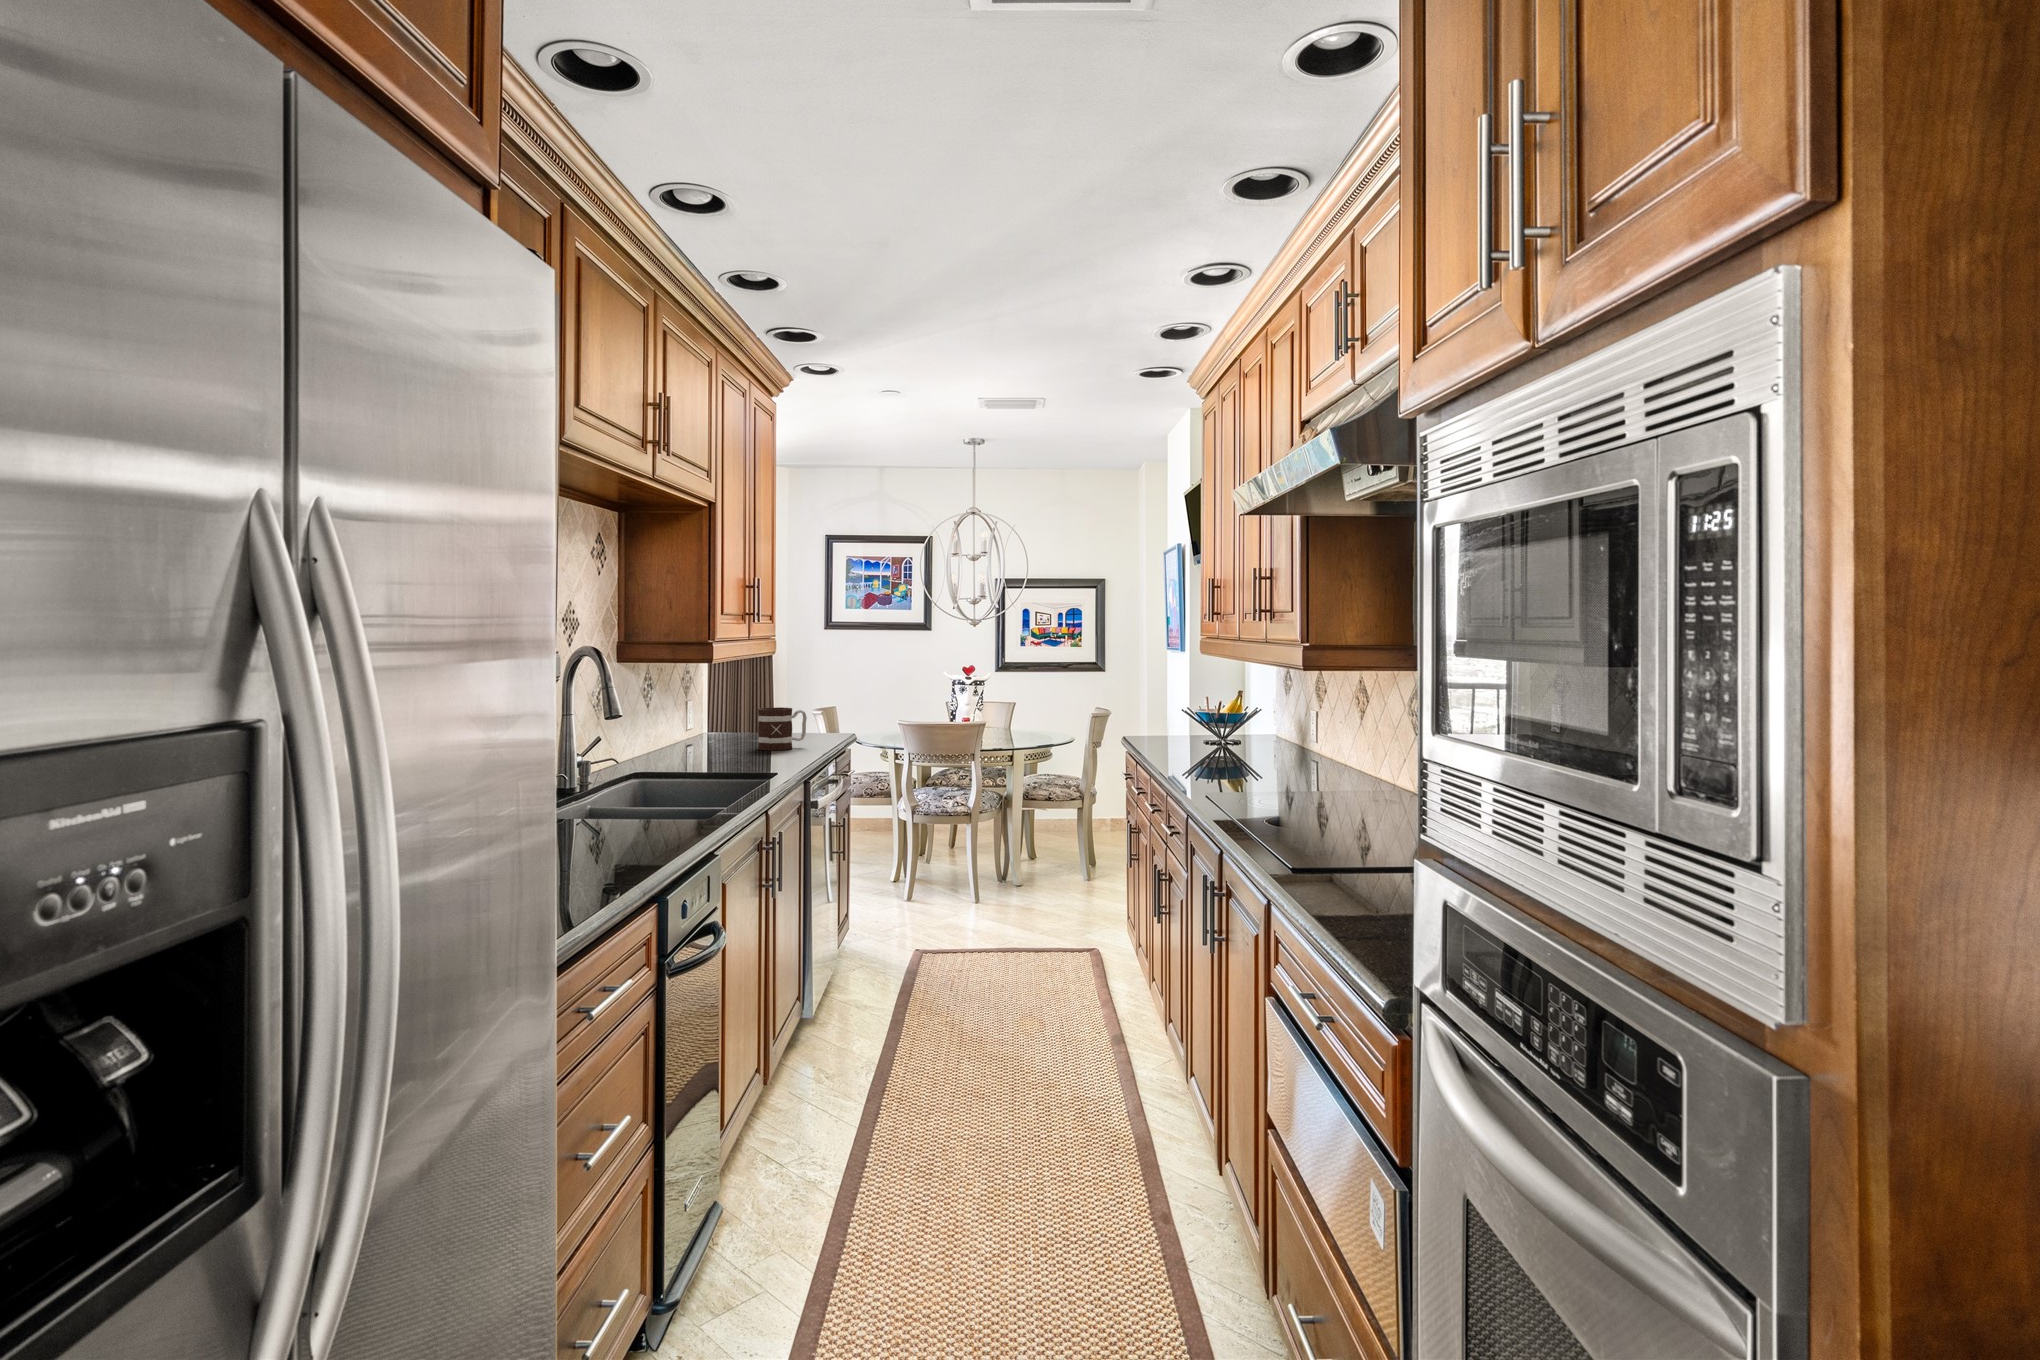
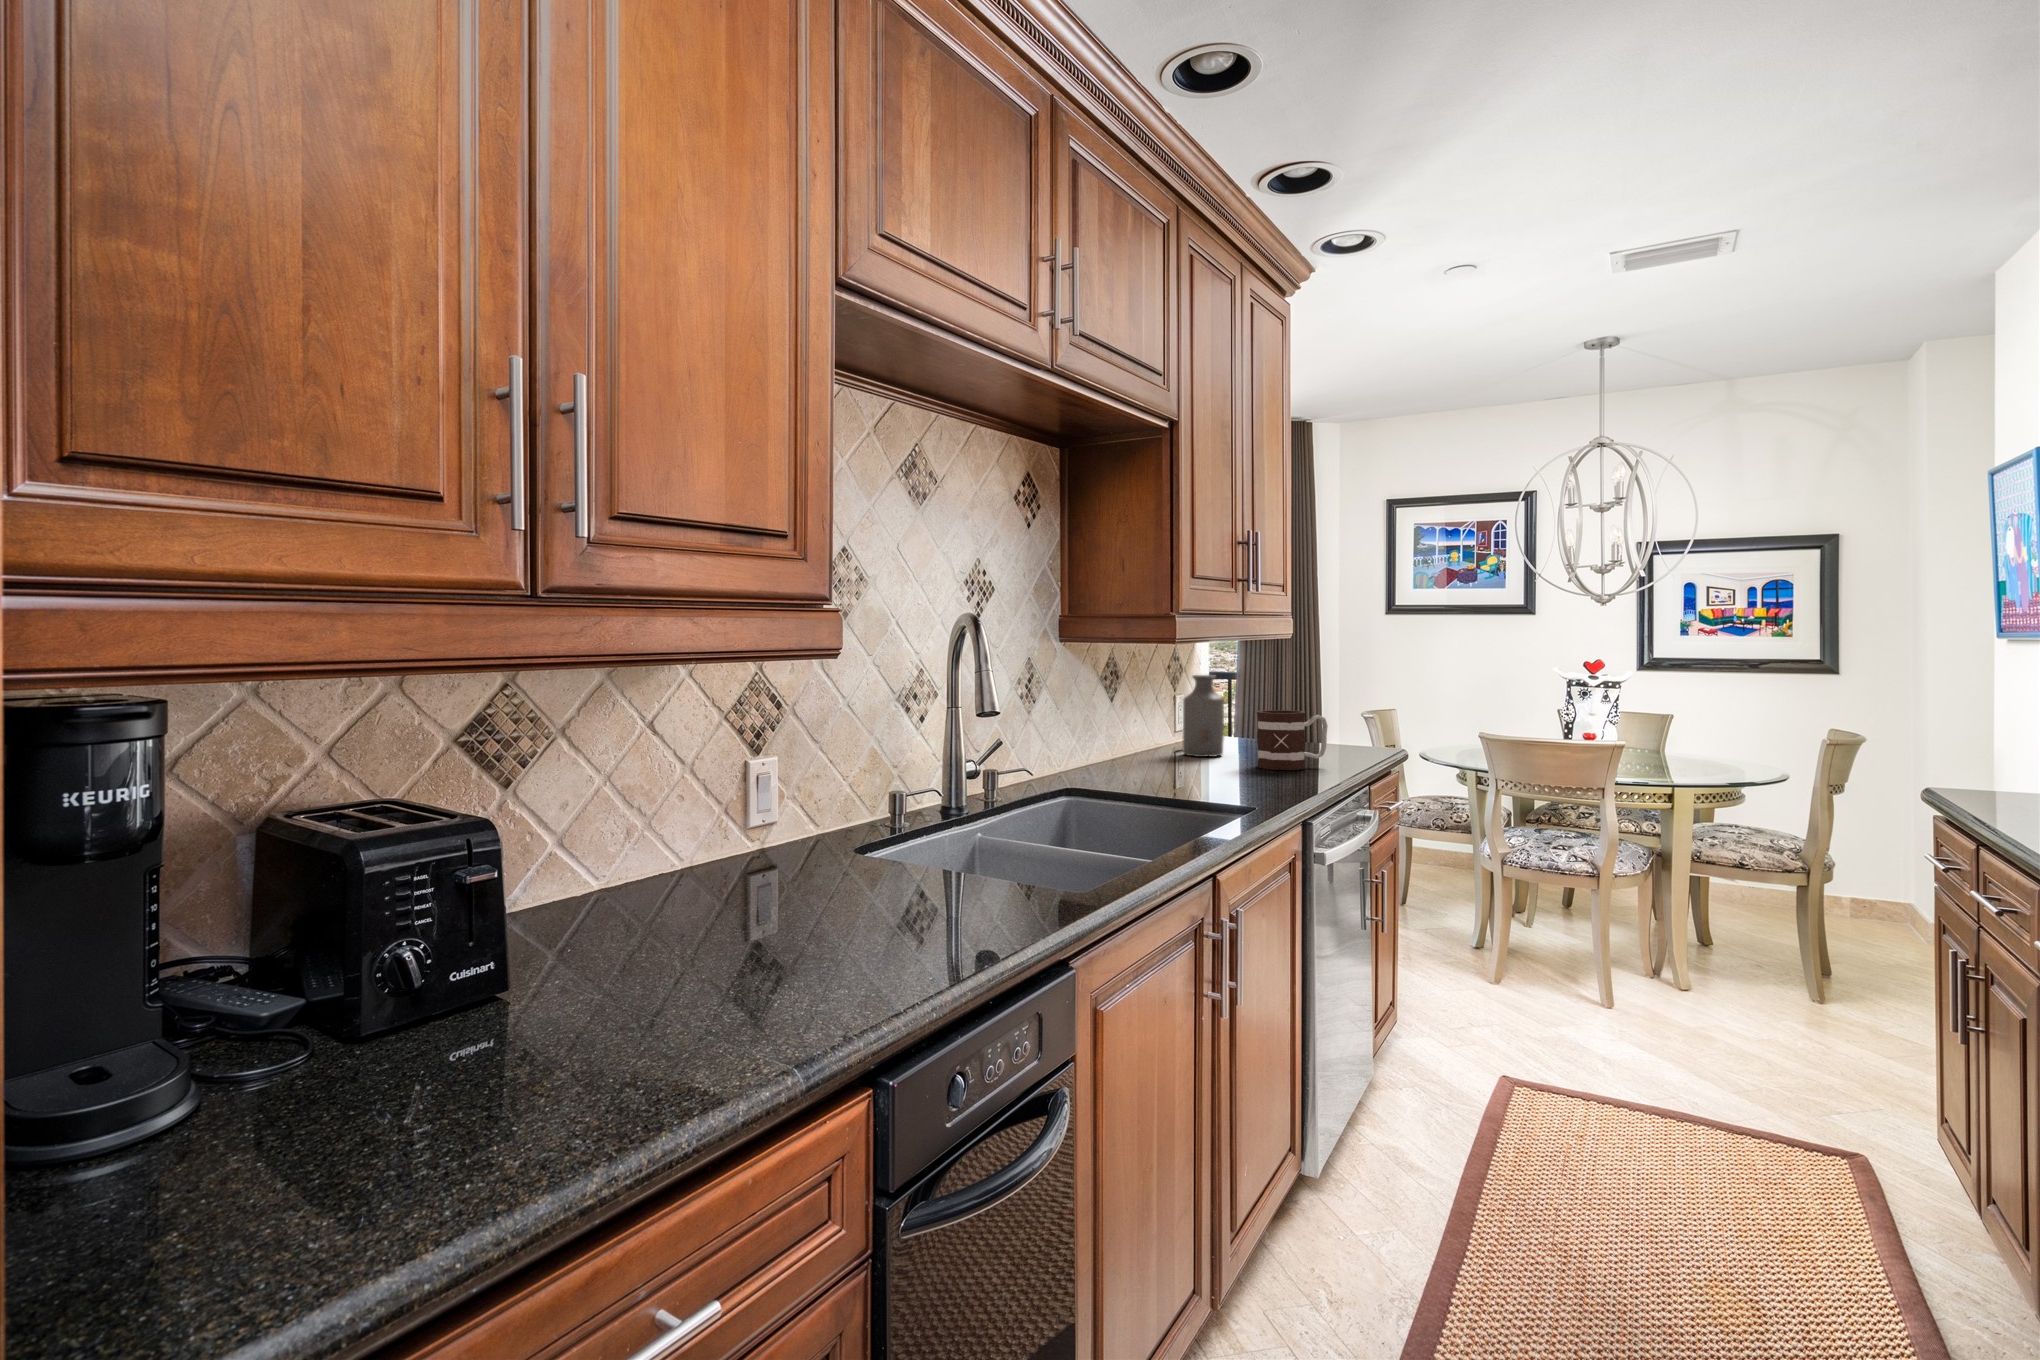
bottle: none [696,683,728,745] -> present [1183,675,1224,757]

